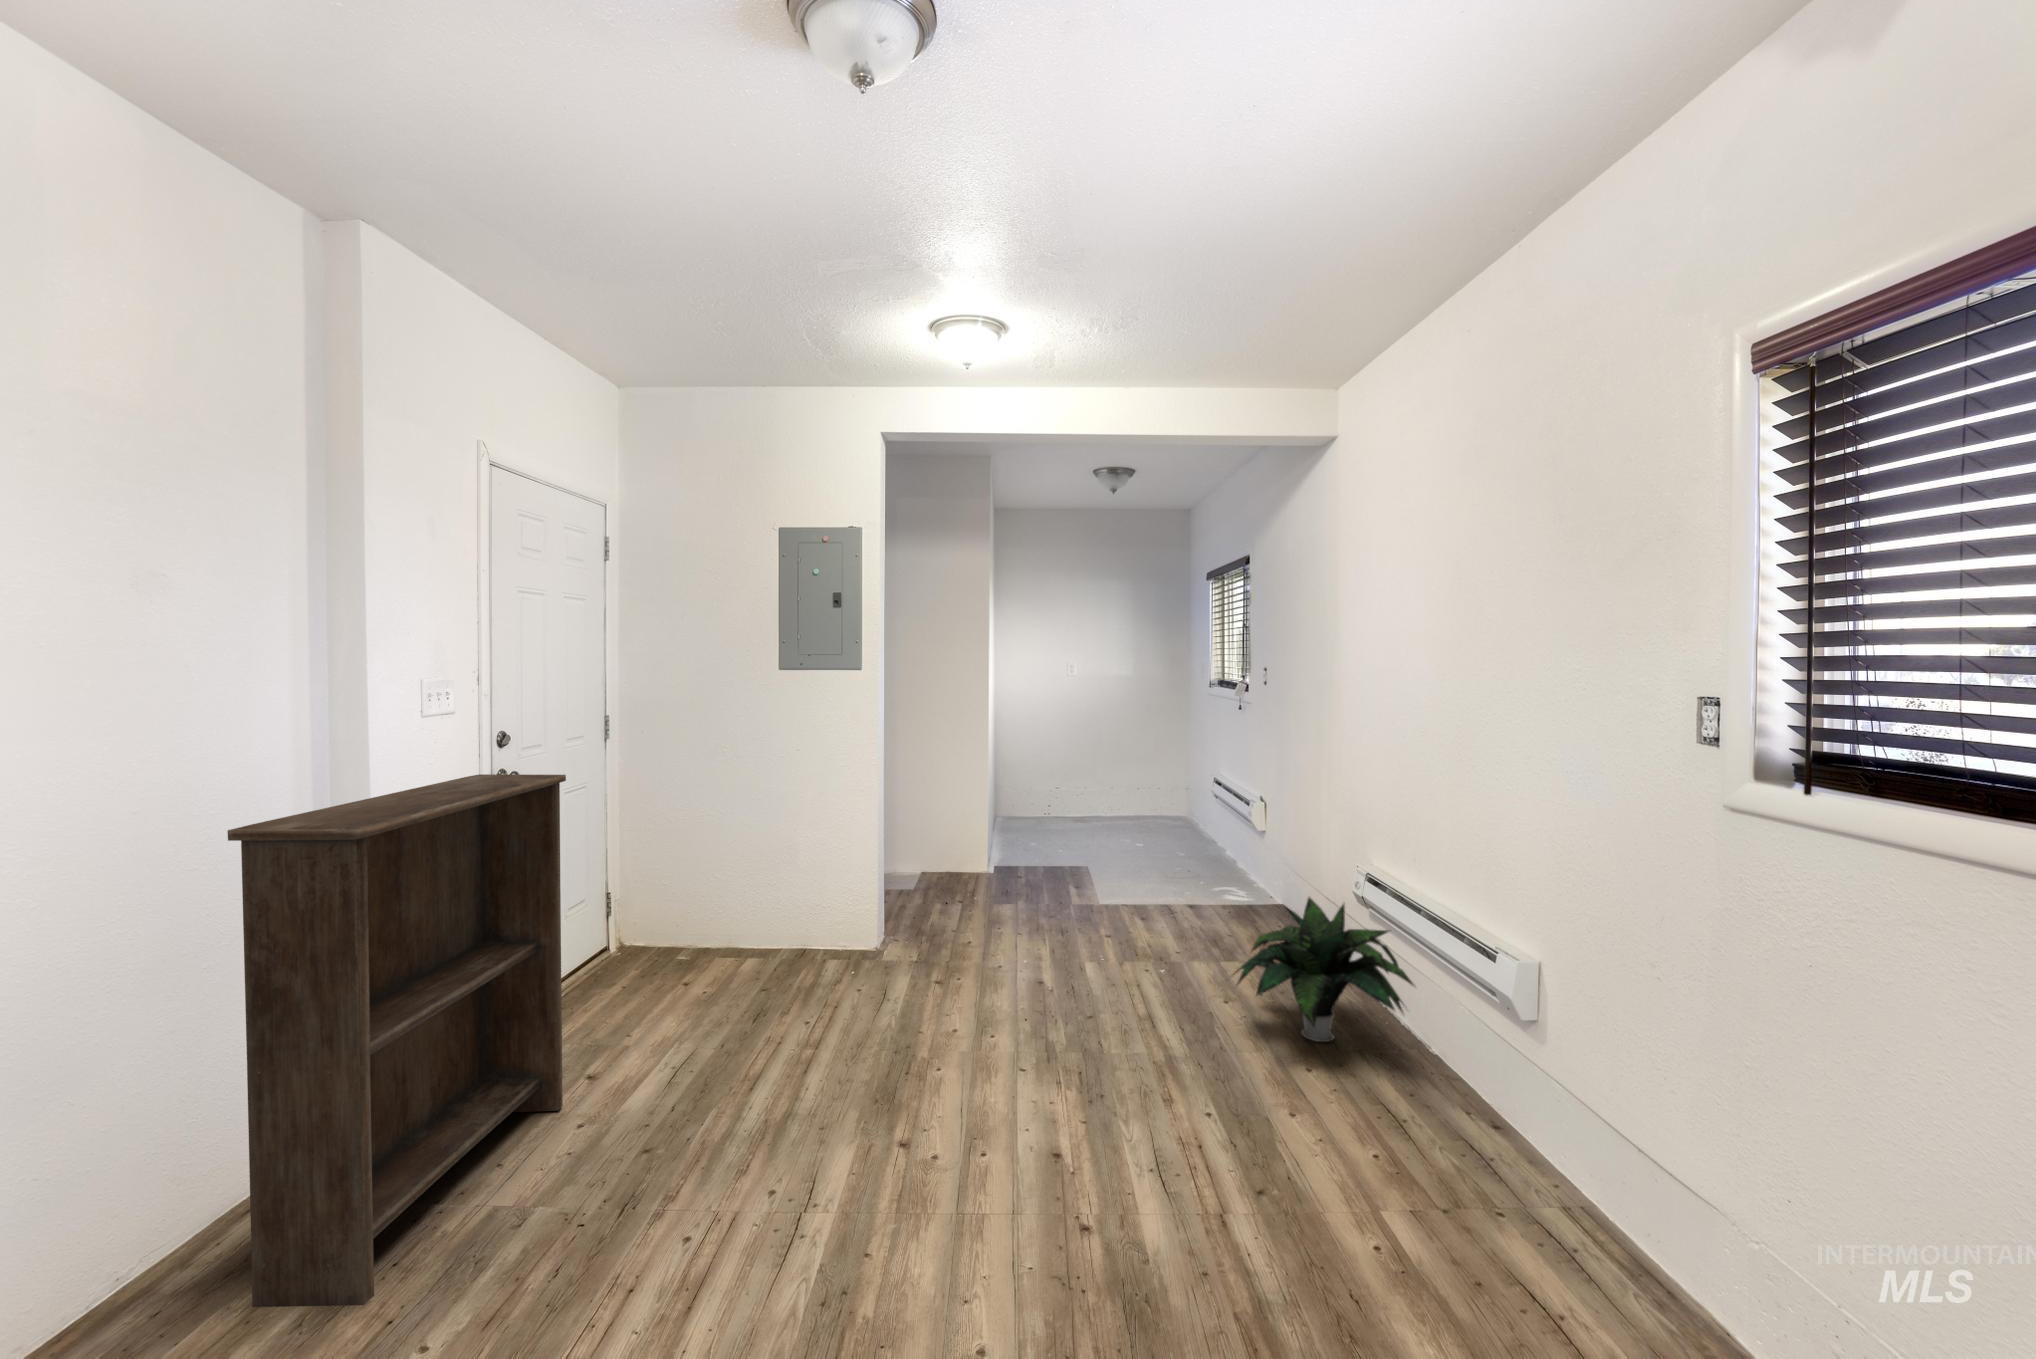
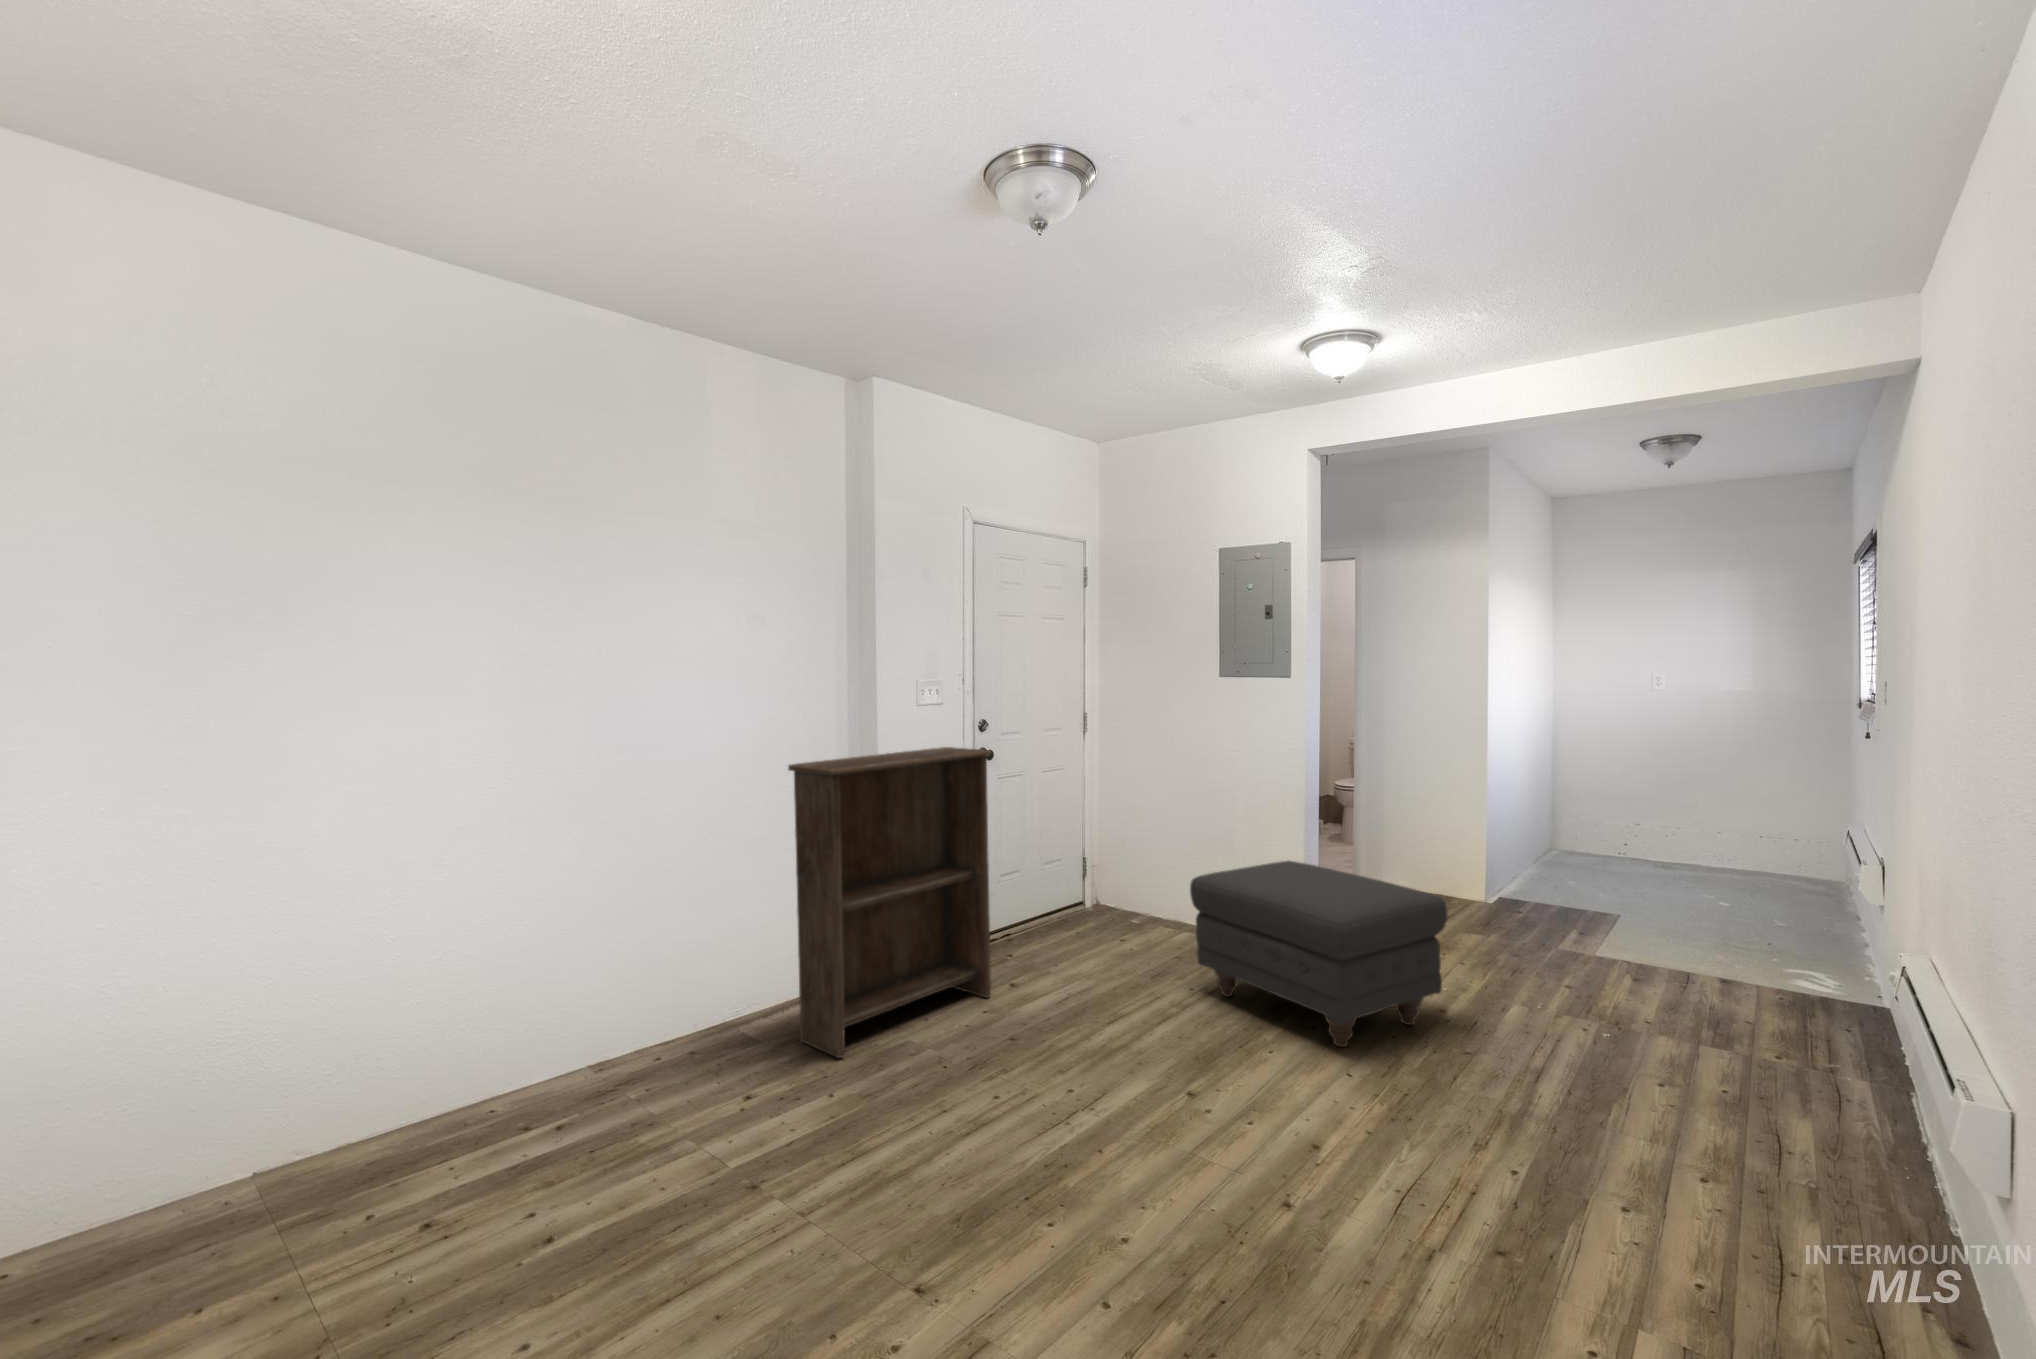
ottoman: none [807,861,1047,1037] -> present [1190,861,1447,1047]
potted plant: present [1234,897,1414,1042] -> none [1639,976,1966,1188]

